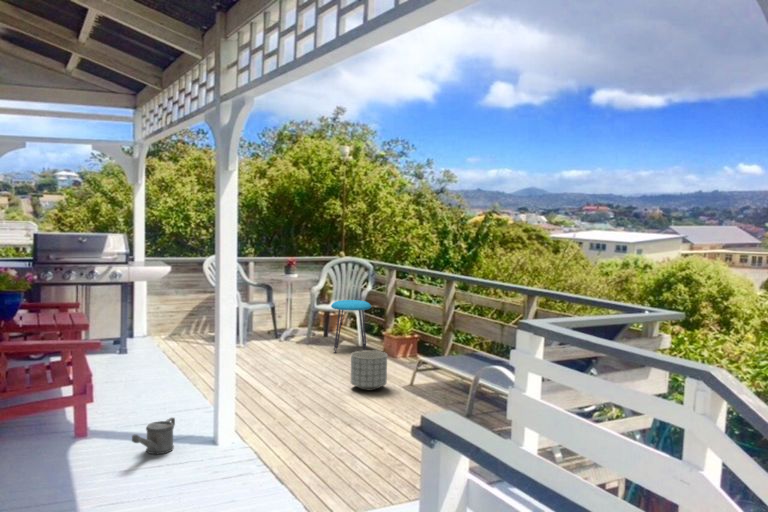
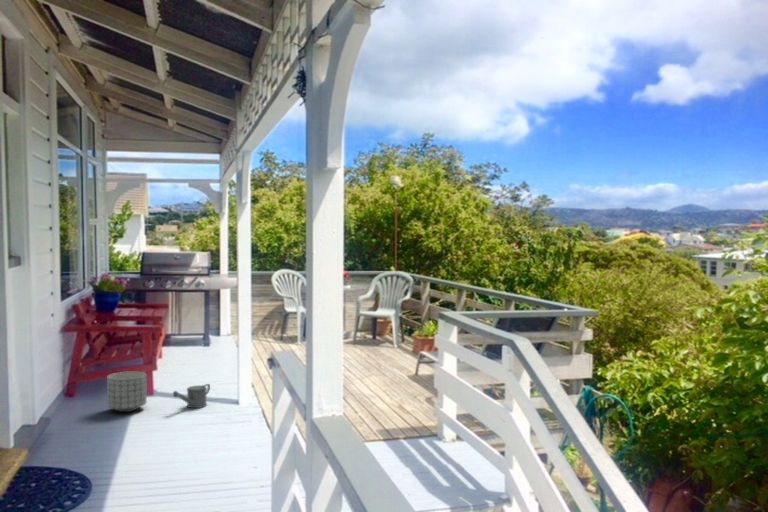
stool: present [331,300,371,353] -> none [371,307,405,352]
planter: present [351,350,387,390] -> present [107,371,147,412]

